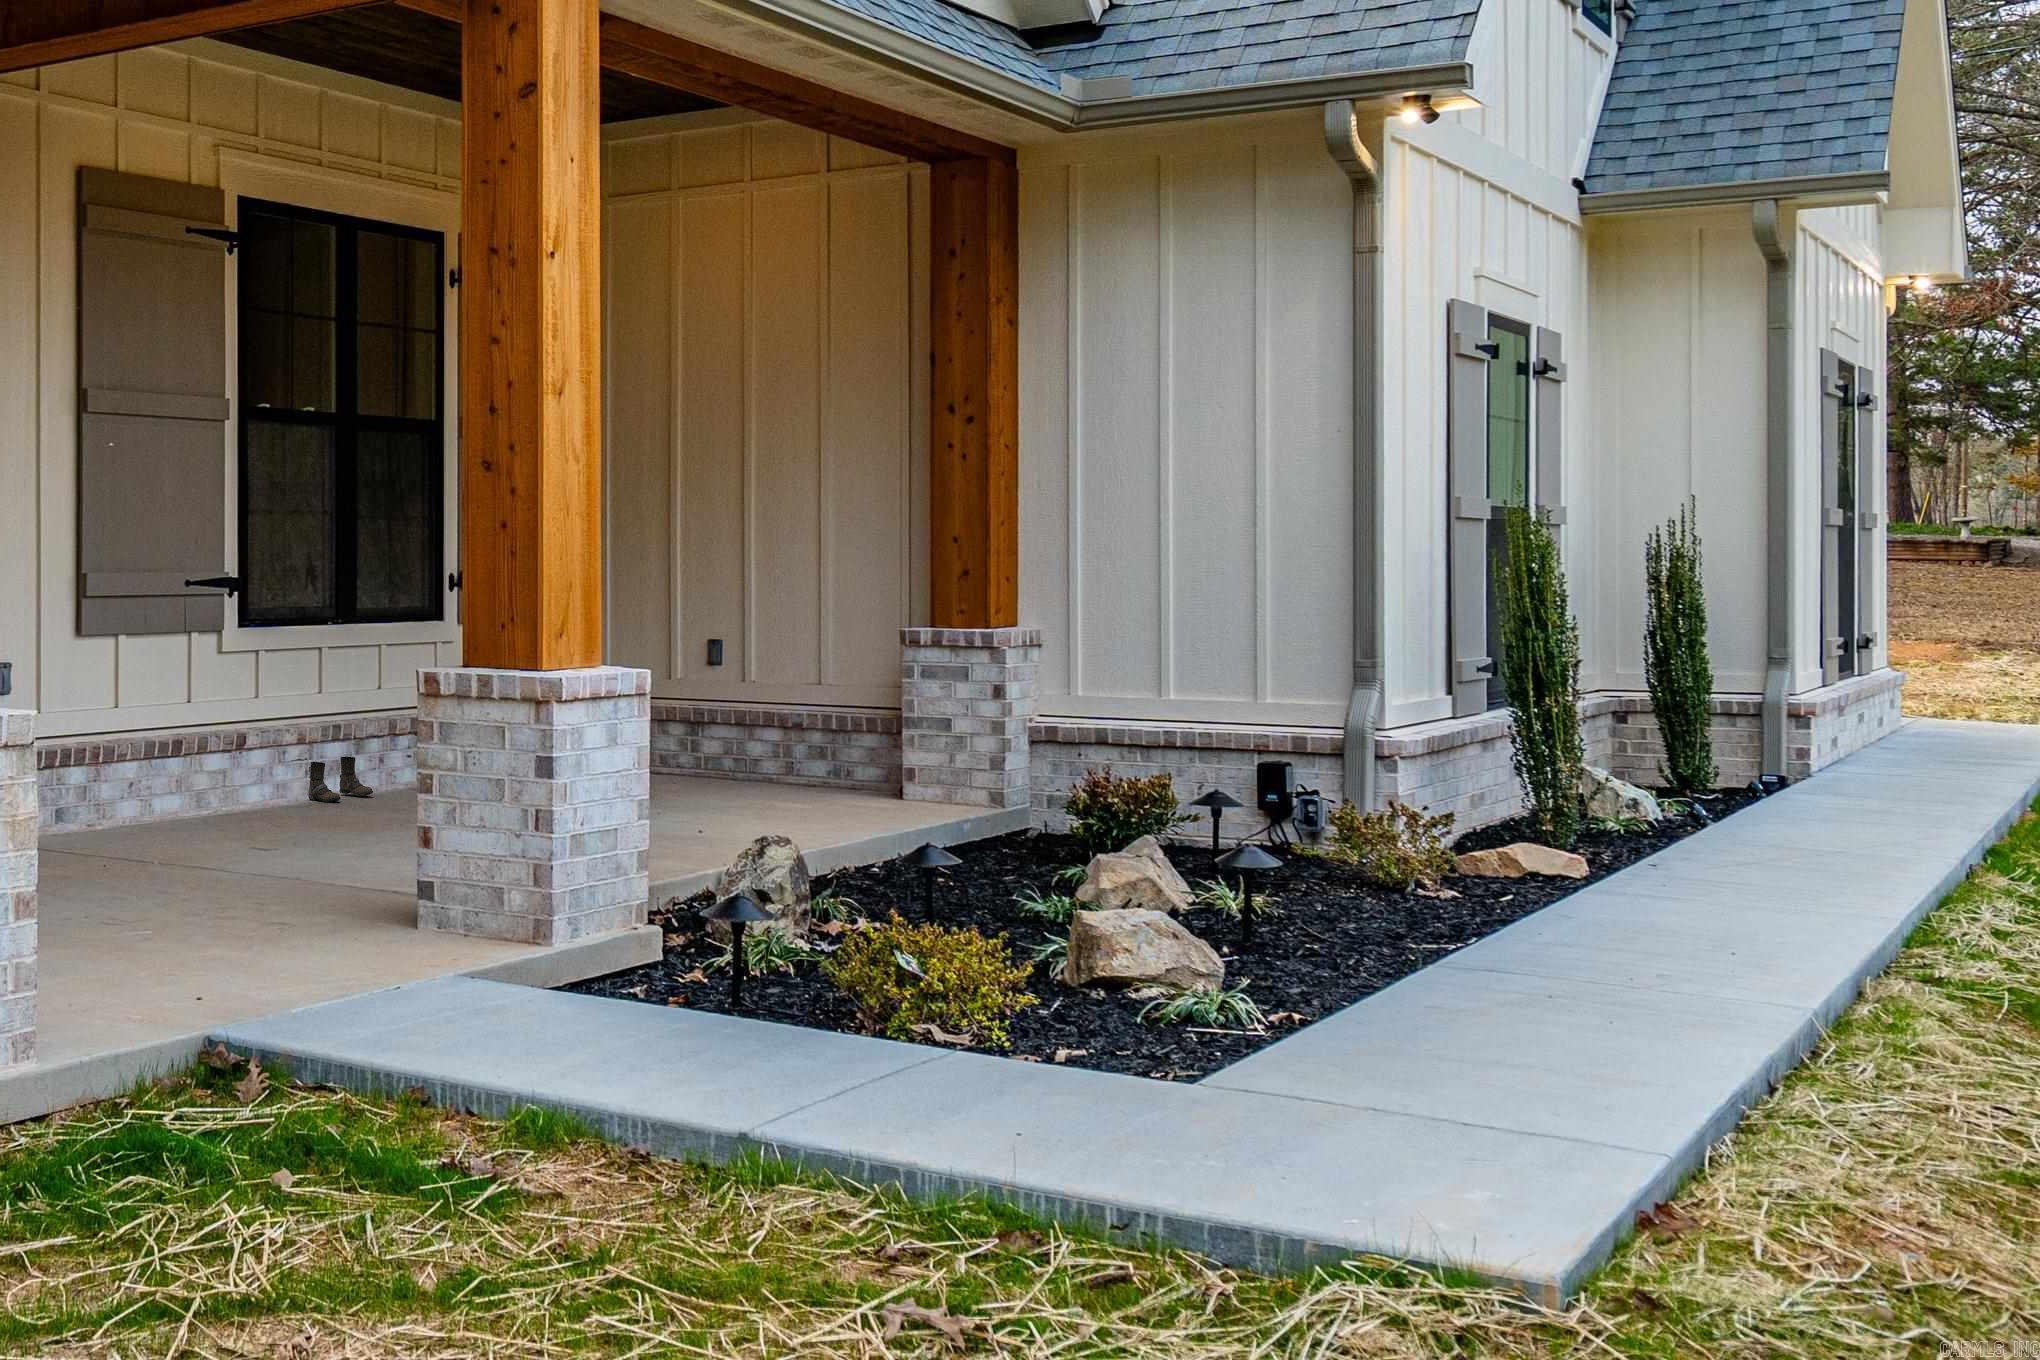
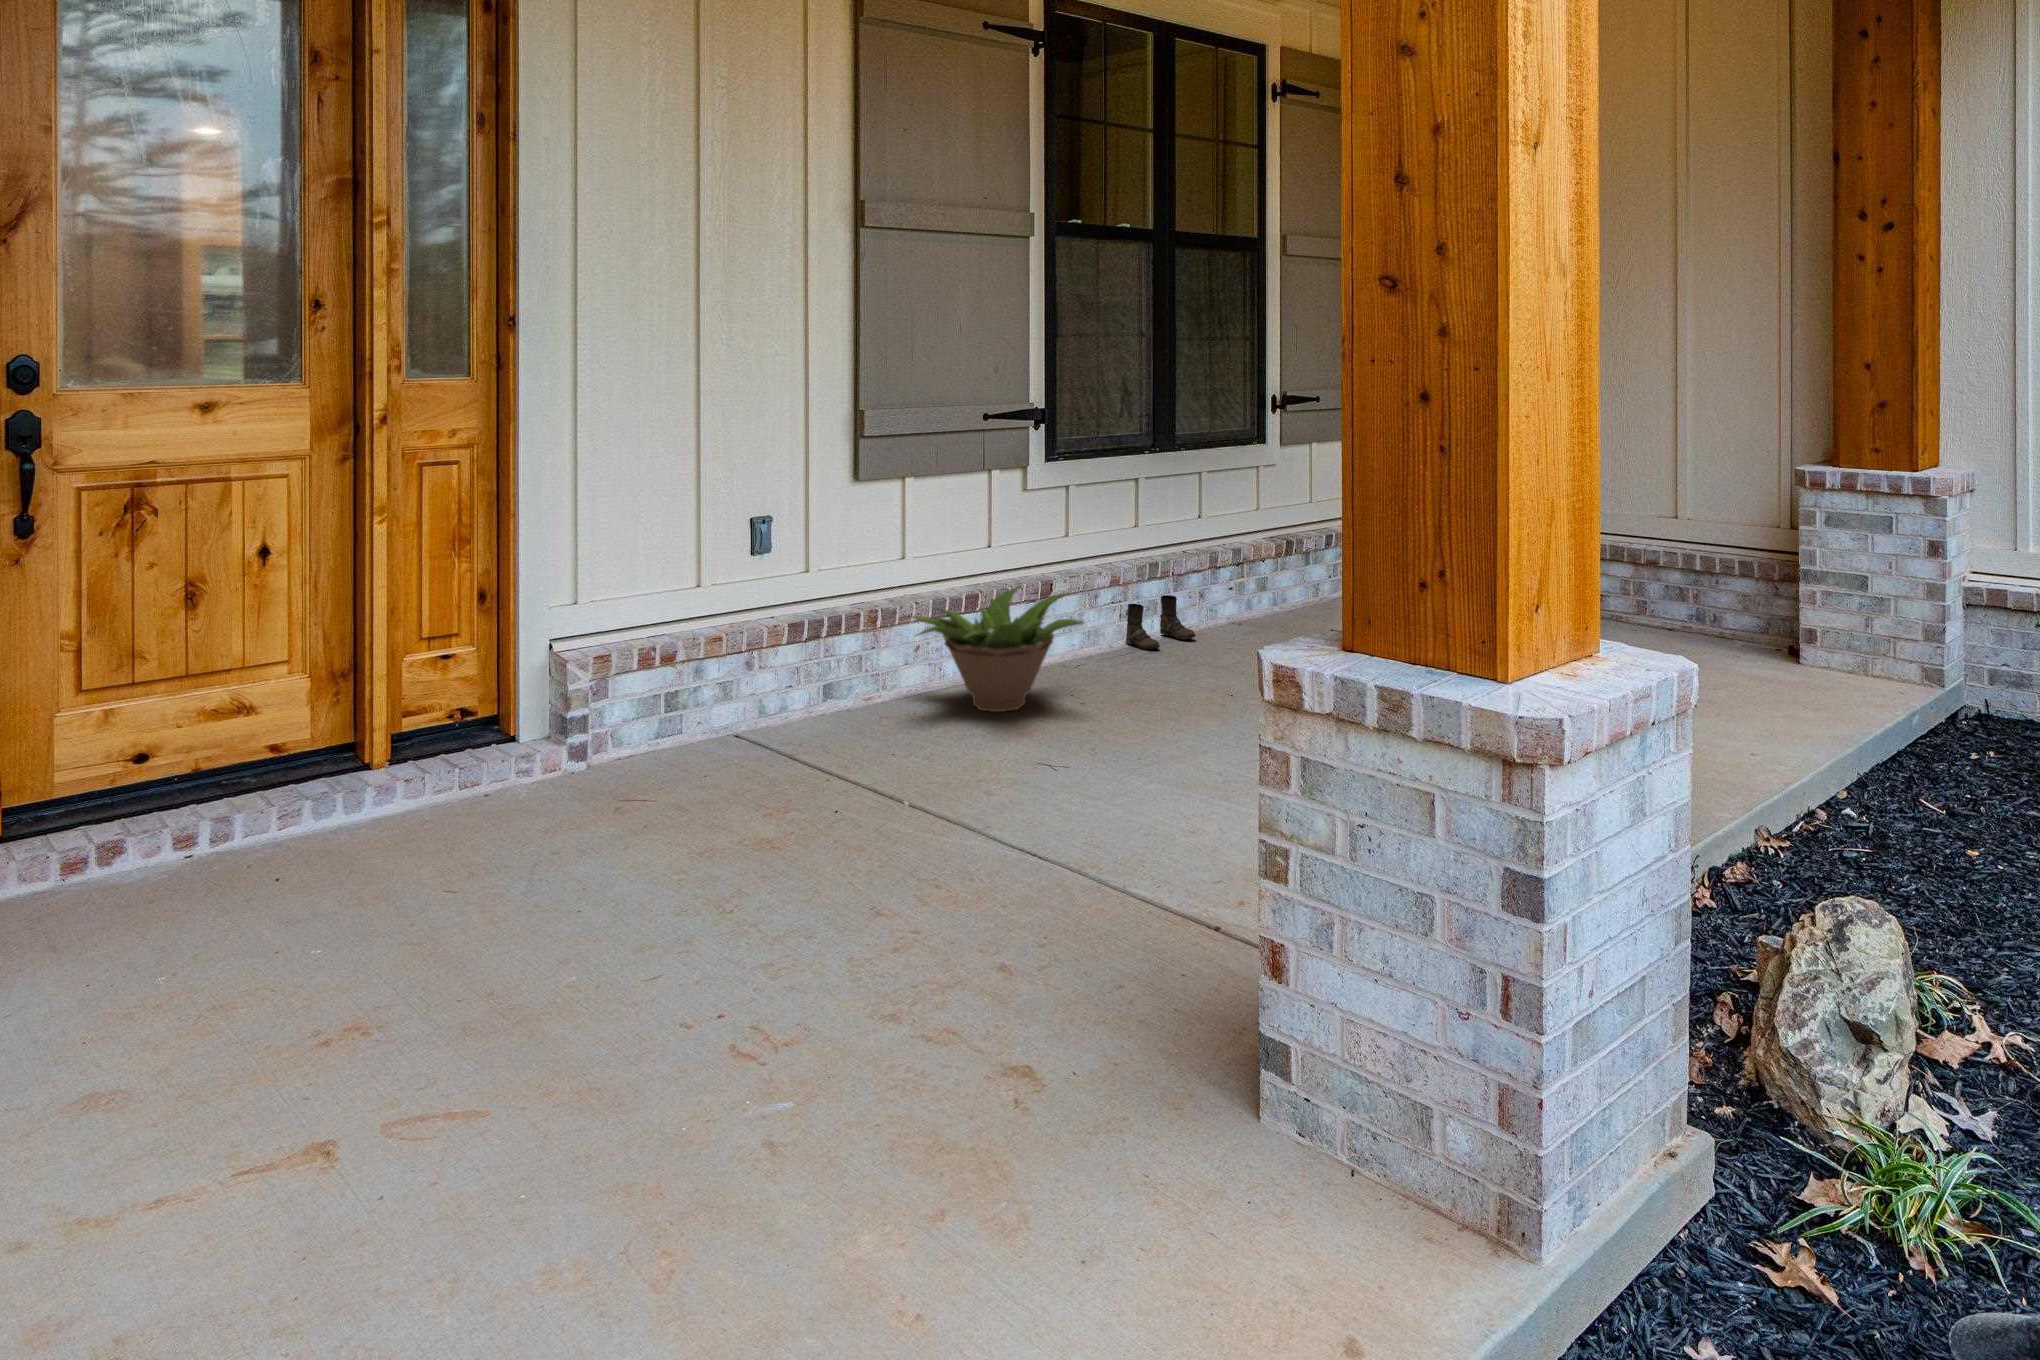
decorative plant: none [124,733,284,832] -> present [911,587,1083,712]

